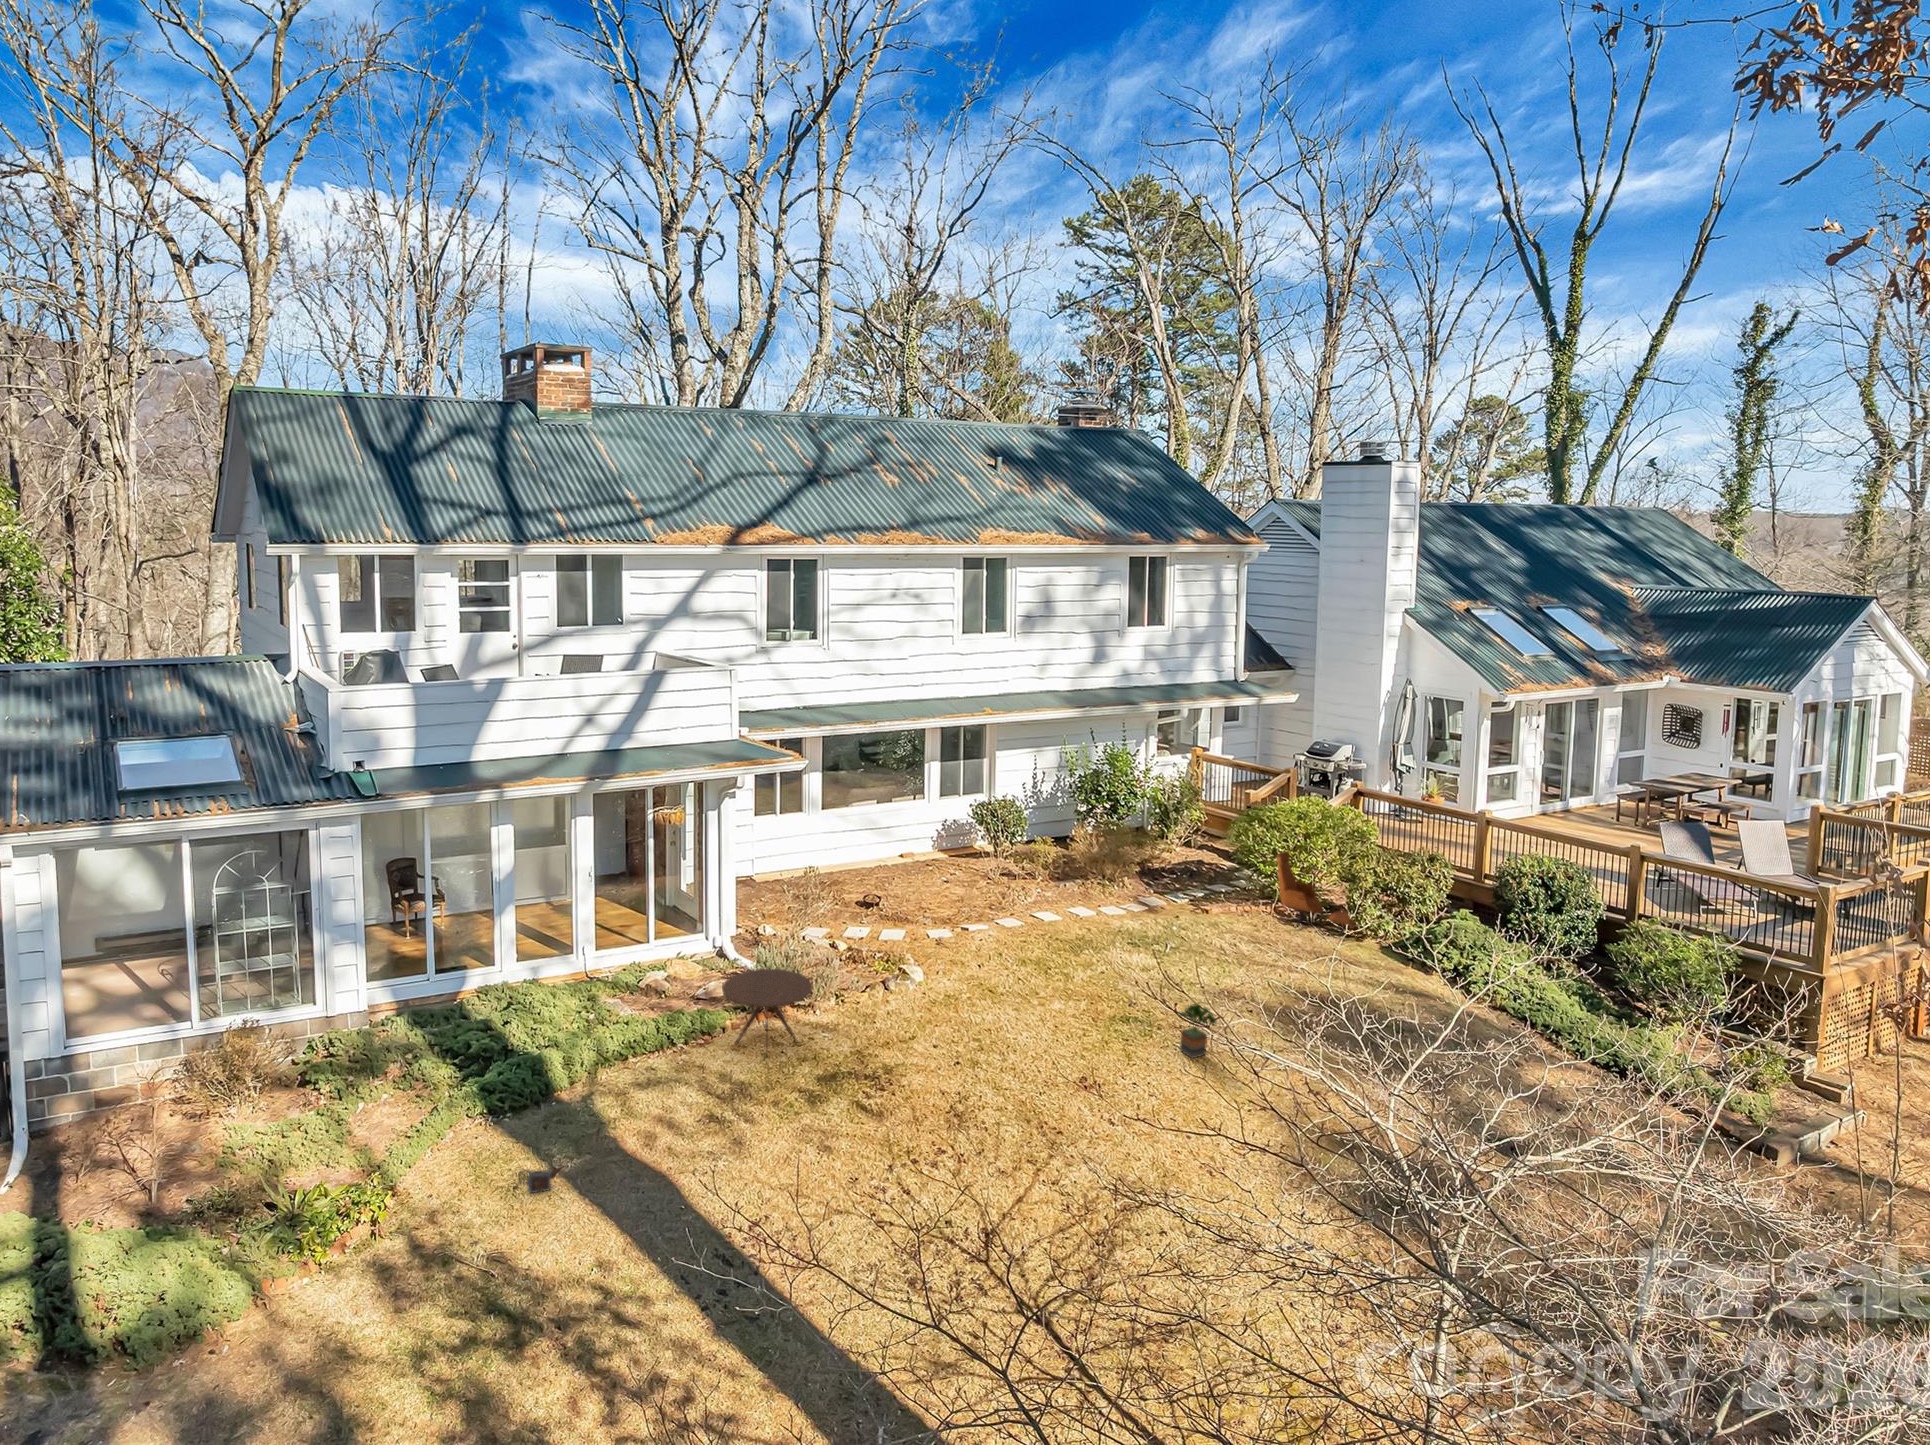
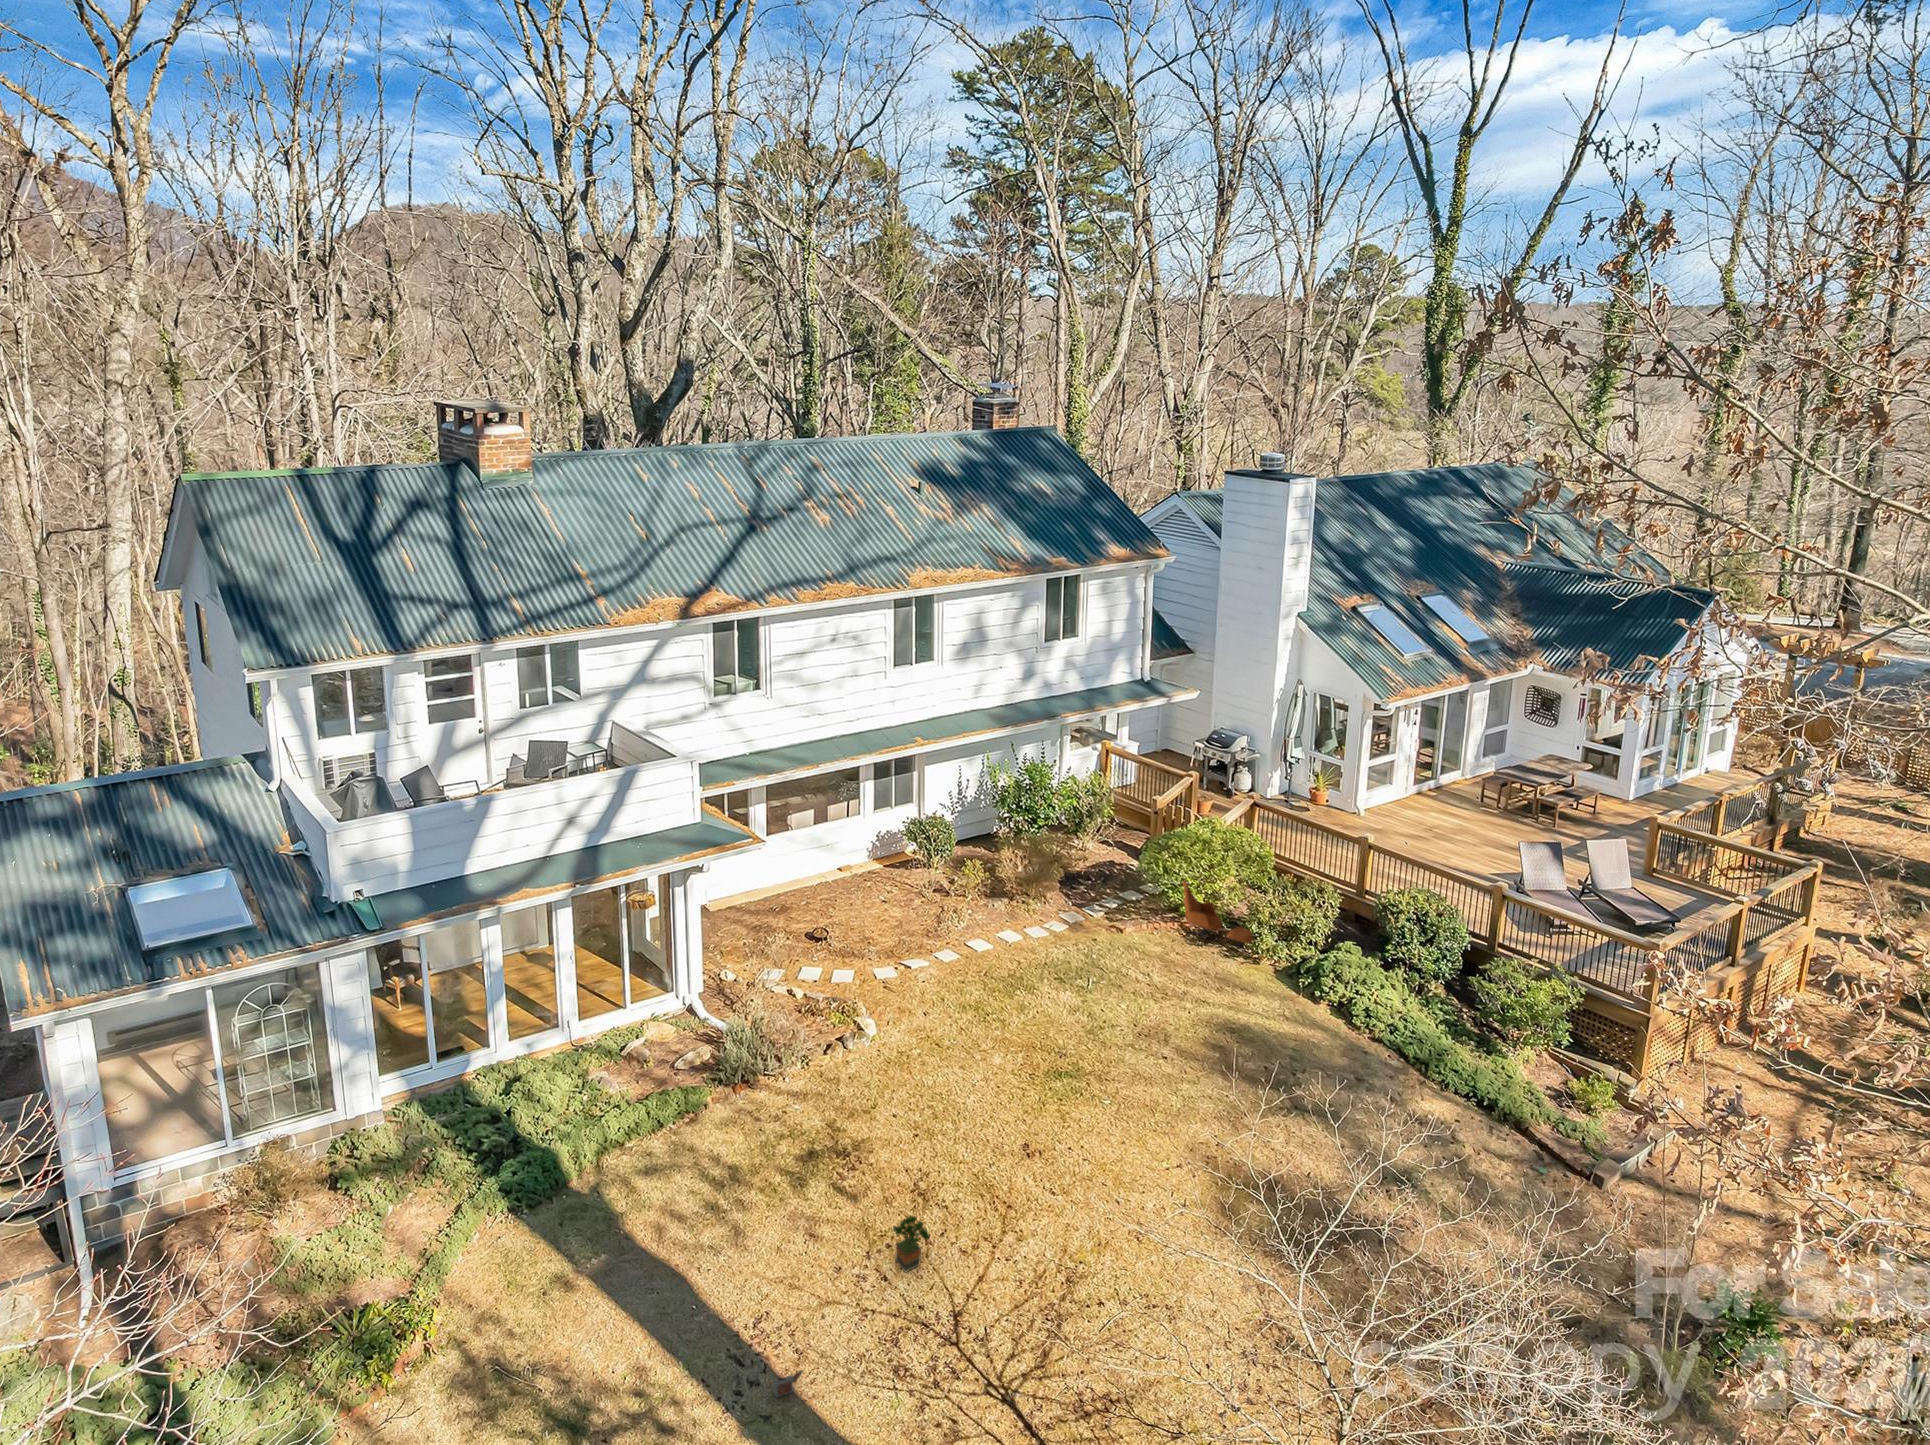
round table: present [722,969,813,1056] -> none [709,1048,788,1134]
potted tree: present [1179,1004,1217,1058] -> present [893,1215,930,1272]
watering can: present [519,1166,563,1193] -> present [766,1370,803,1397]

